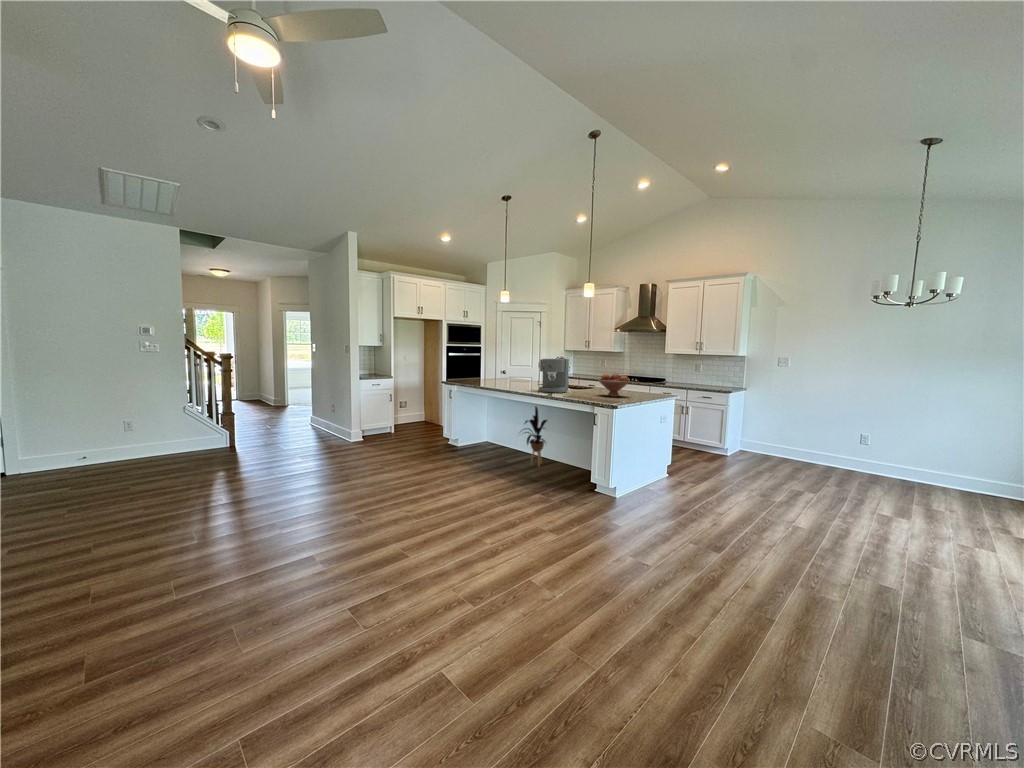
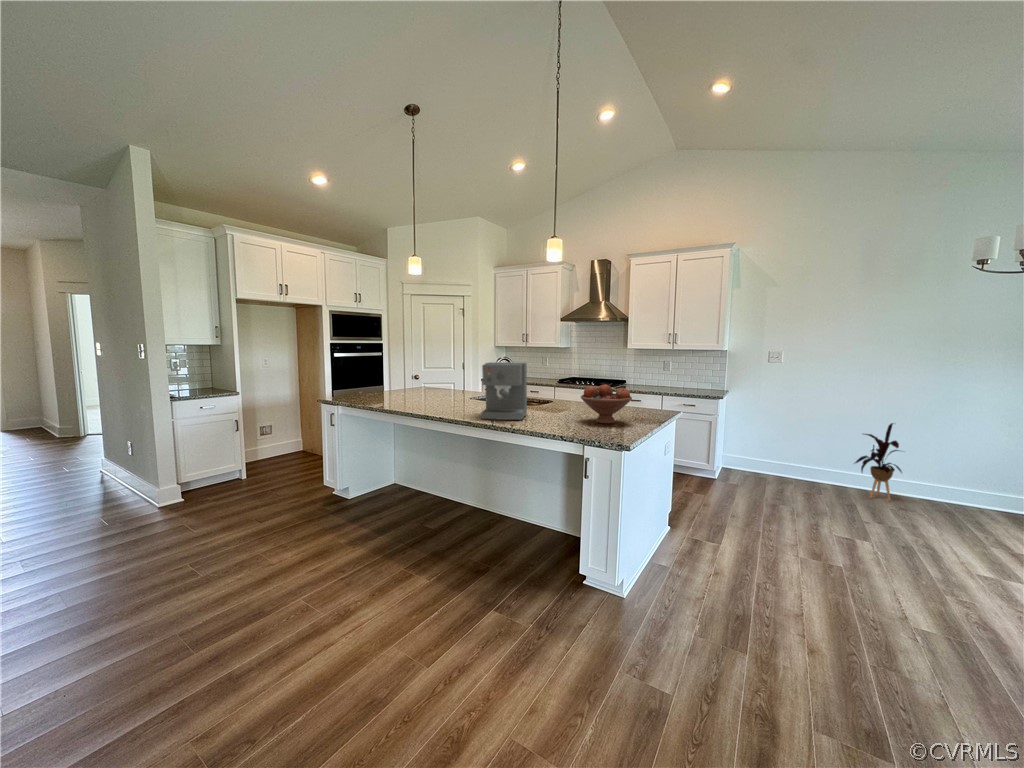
house plant: present [524,406,547,467] -> present [855,423,902,501]

